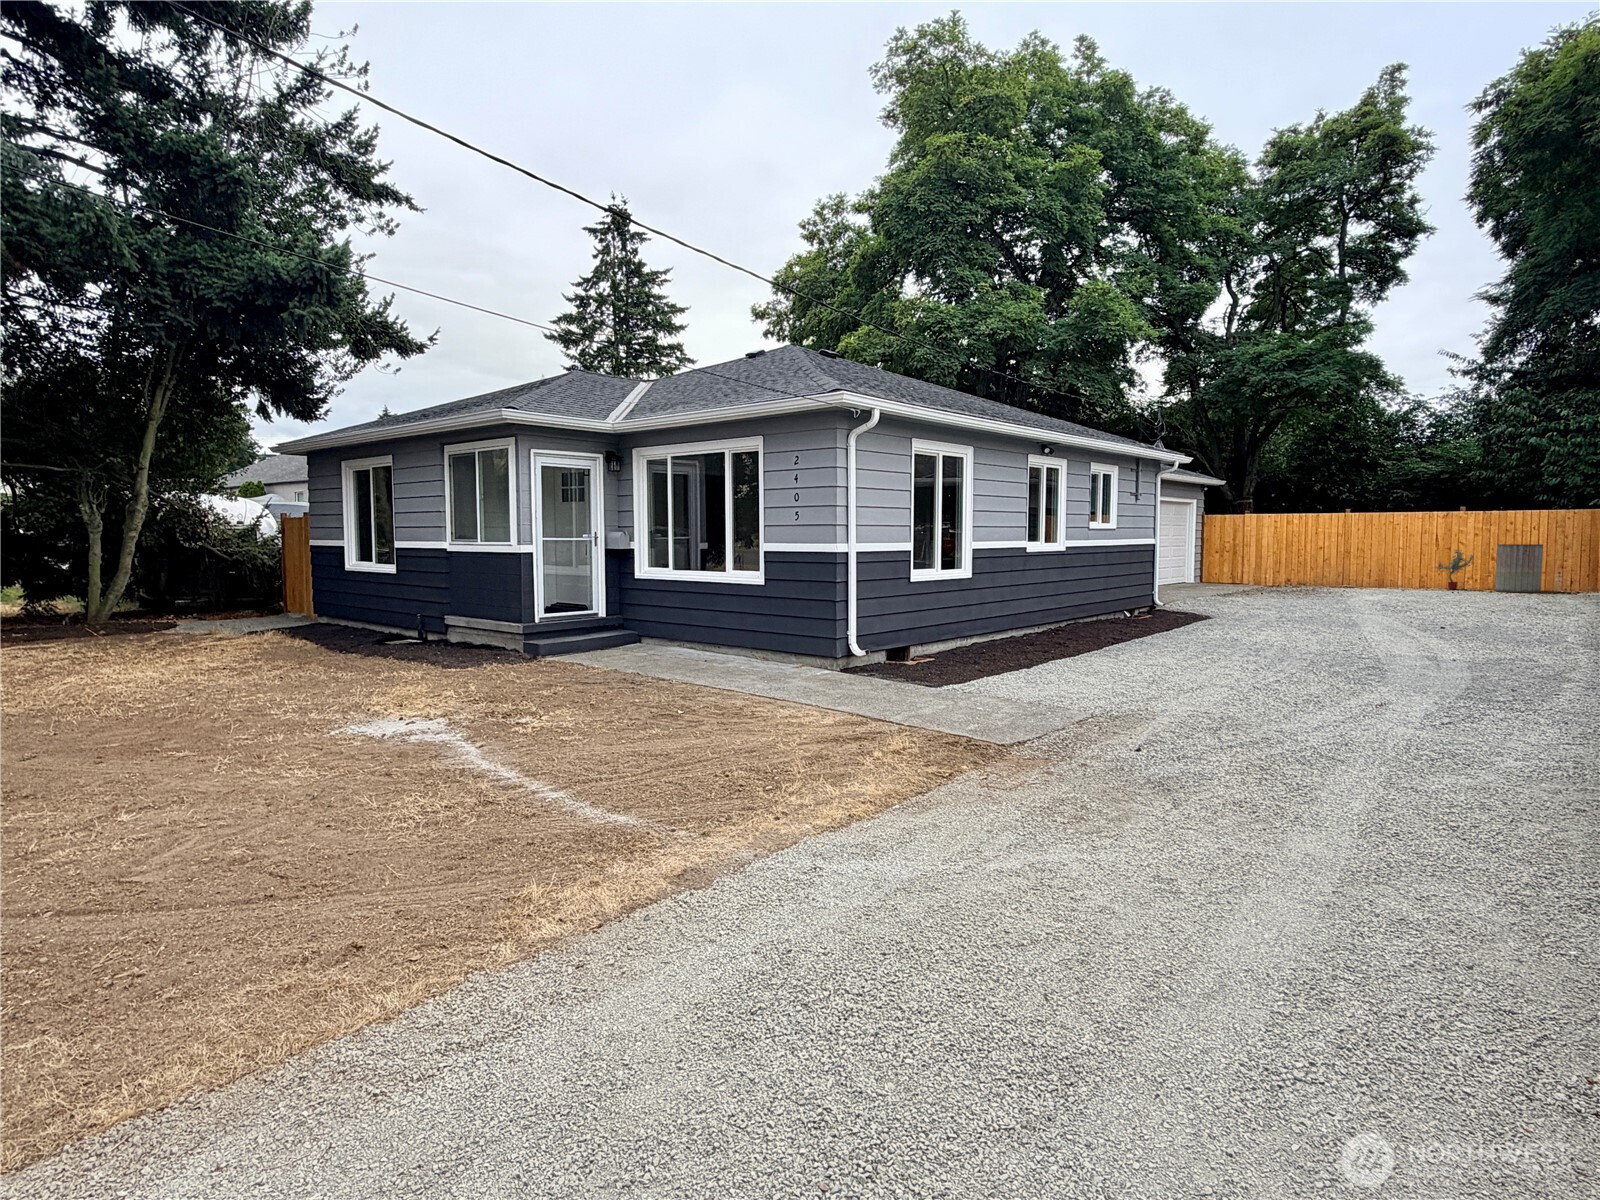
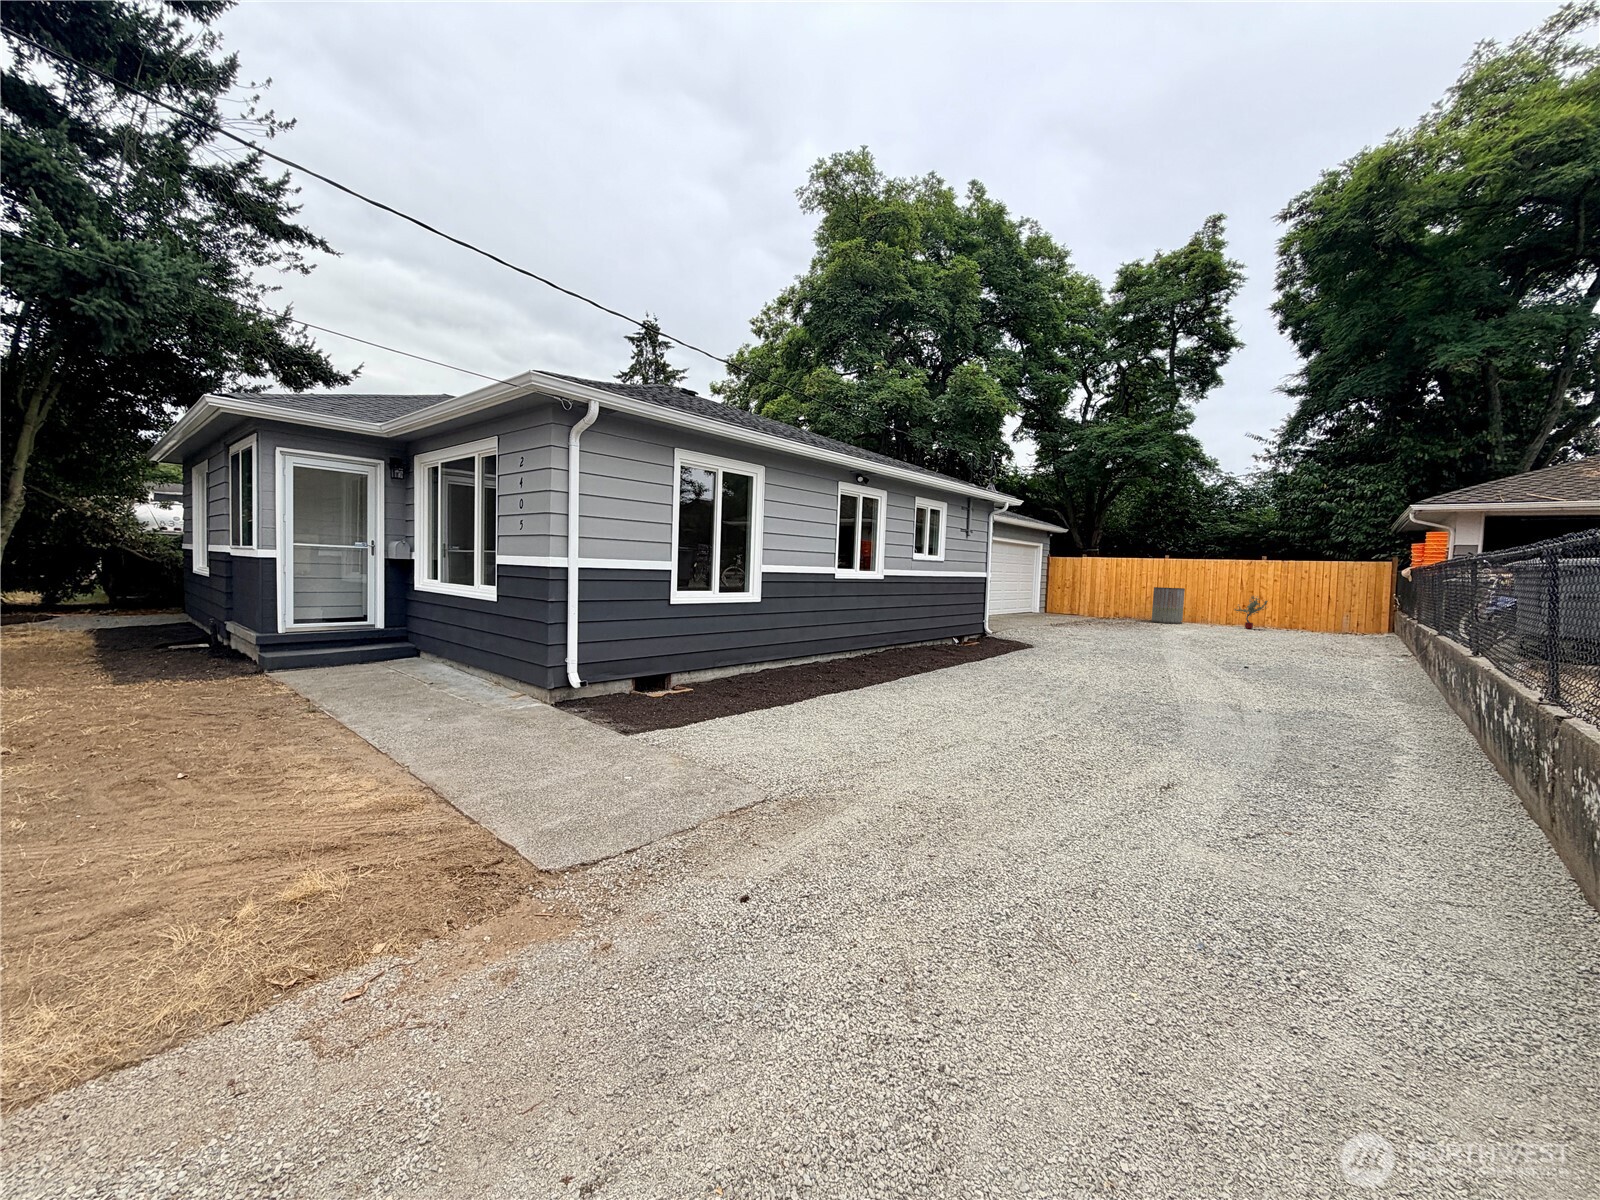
trash can: present [1495,544,1543,593] -> present [1152,587,1185,624]

